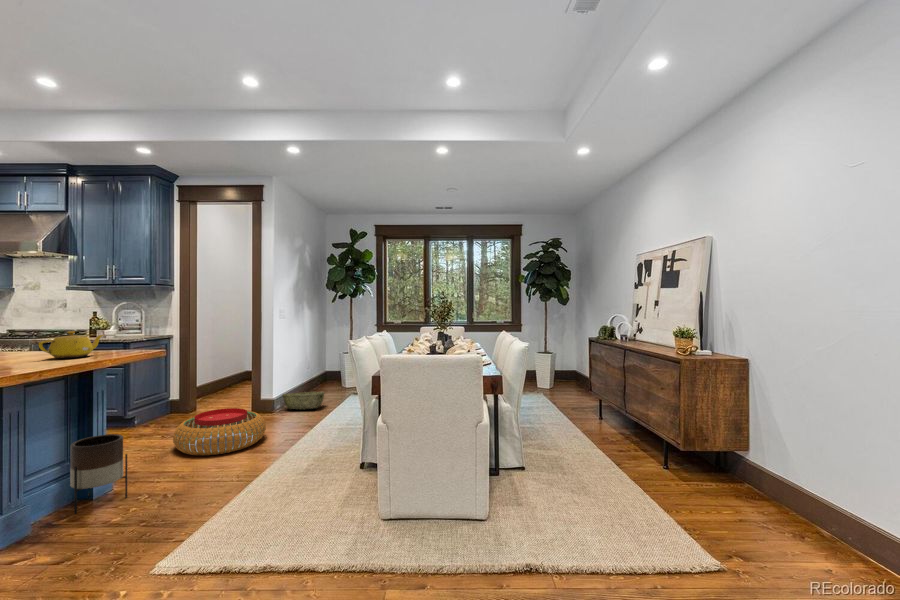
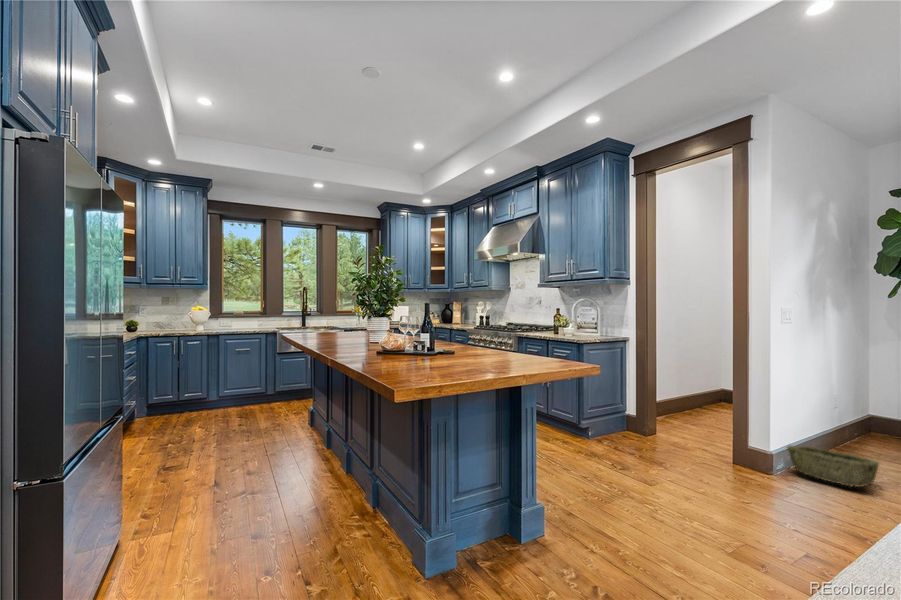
teapot: present [38,331,104,358] -> none [464,331,529,364]
pouf: present [173,408,266,456] -> none [620,452,761,536]
planter: present [70,434,127,514] -> none [497,462,553,561]

